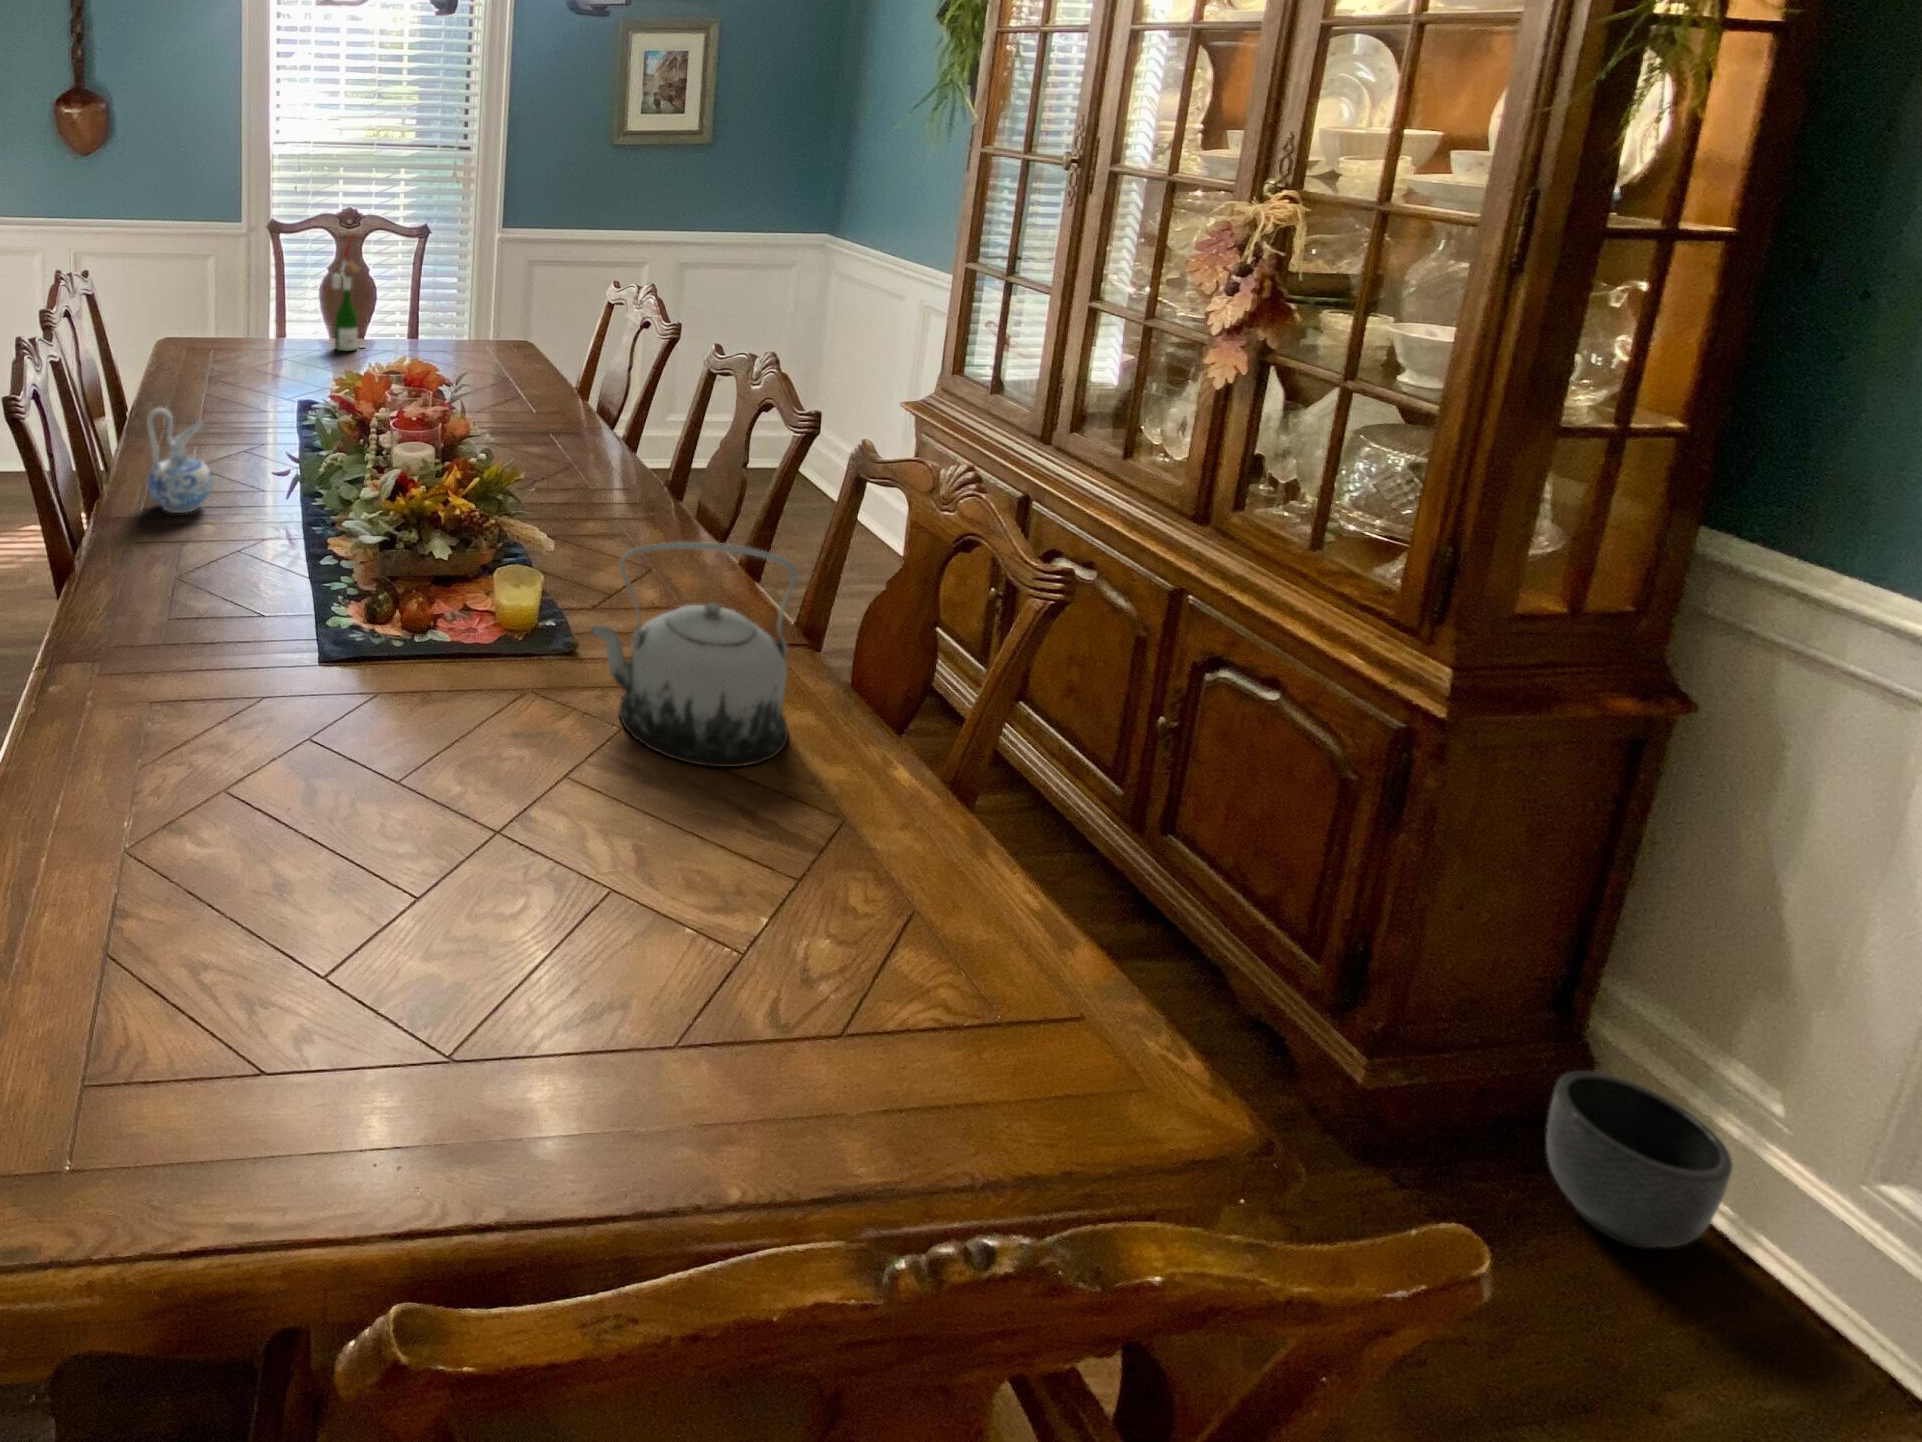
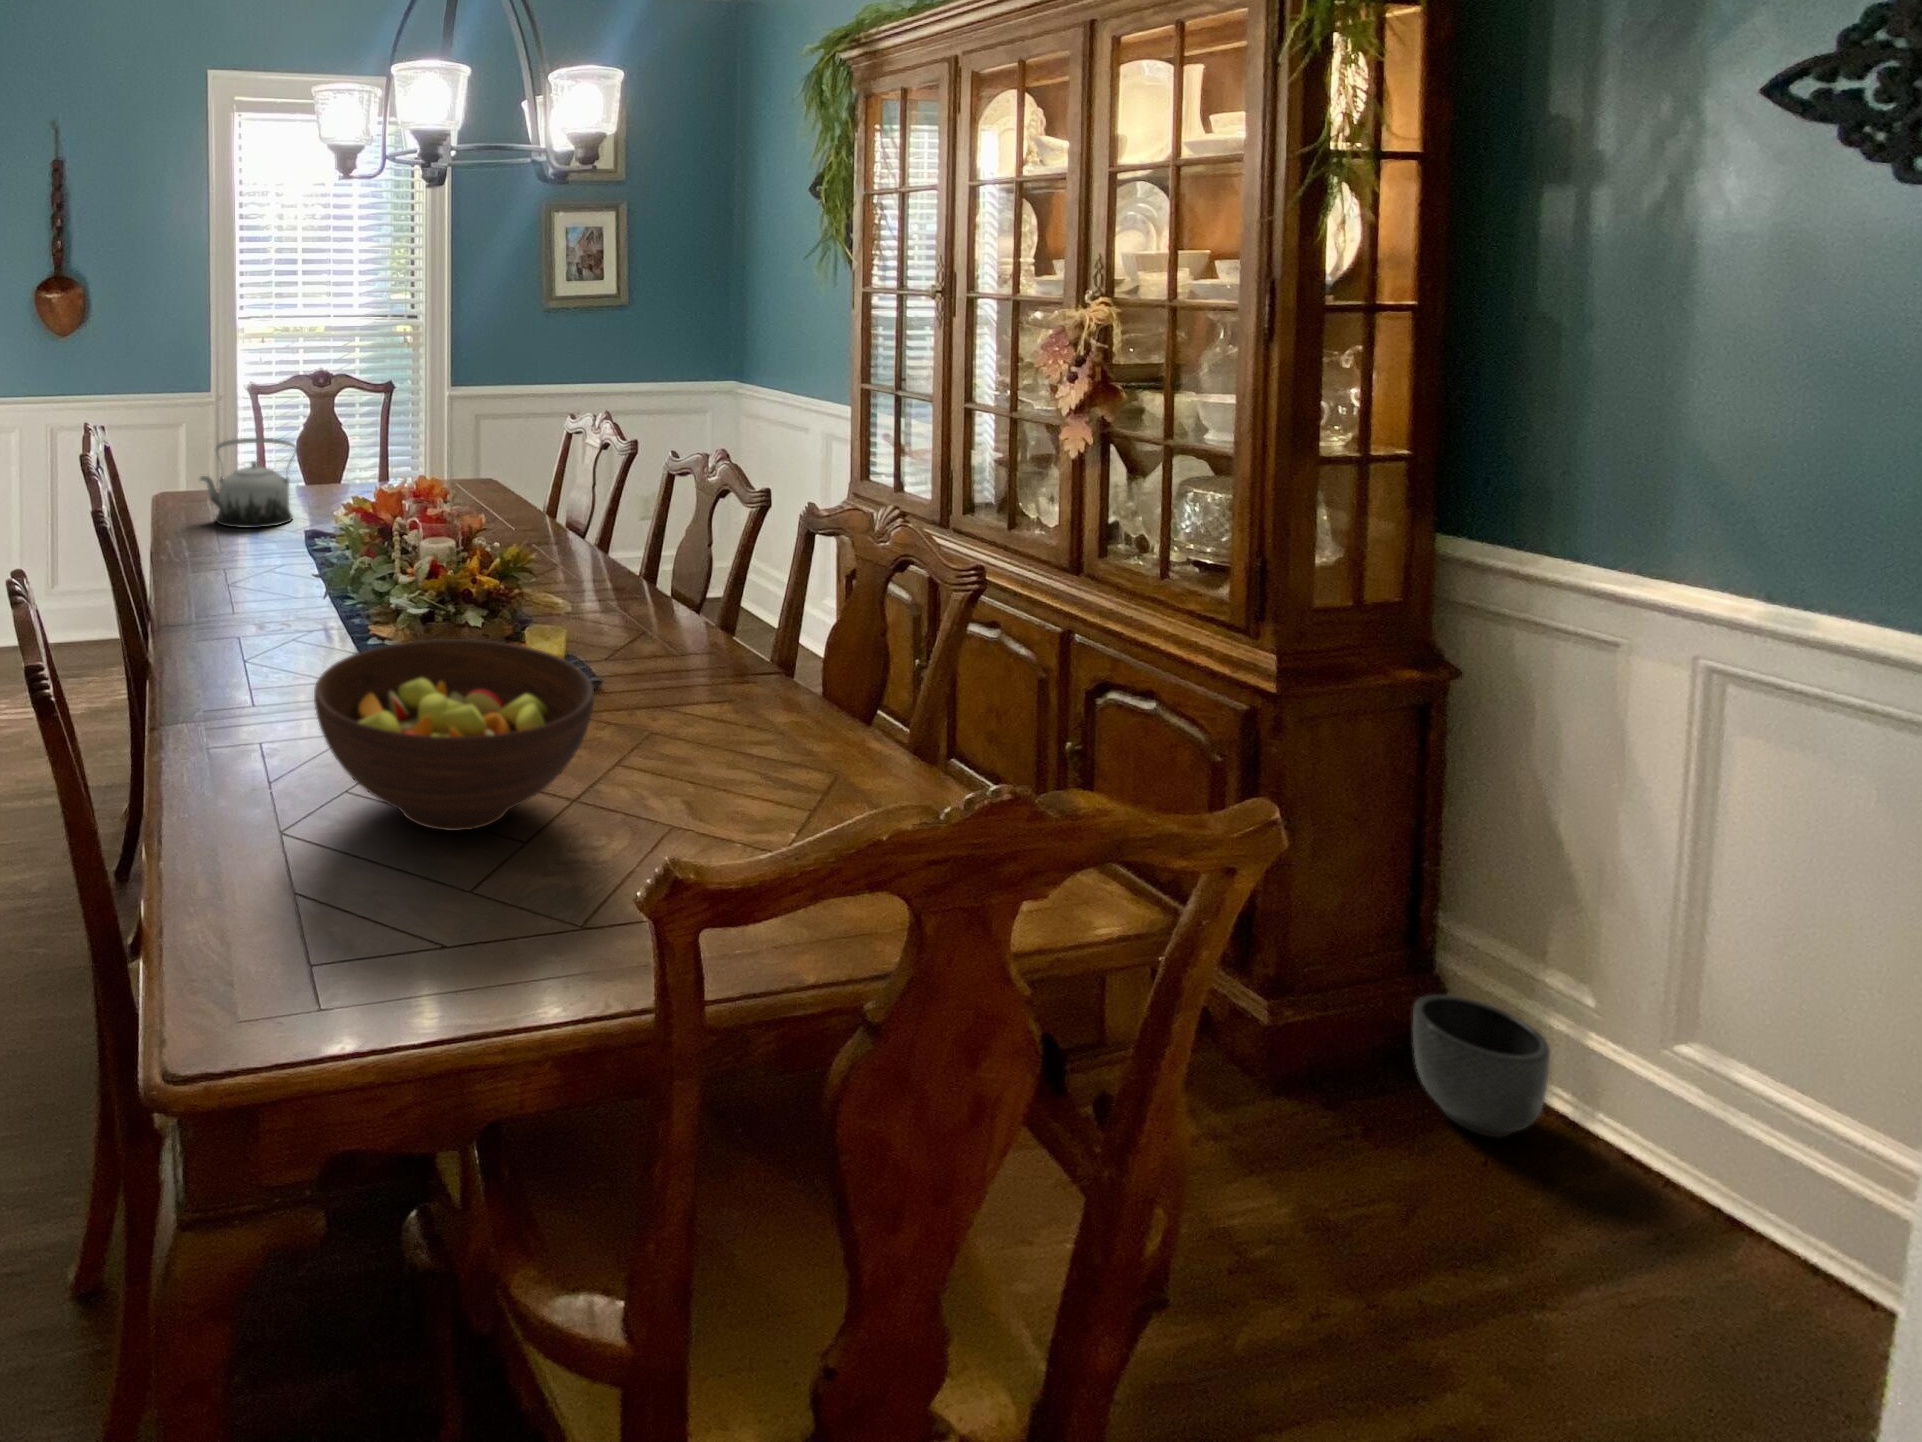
wine bottle: present [332,237,364,351] -> none [319,389,351,494]
ceramic pitcher: present [147,408,212,513] -> none [200,523,256,617]
teapot: present [590,542,797,767] -> present [200,438,296,528]
fruit bowl: none [180,606,530,862] -> present [314,639,594,831]

